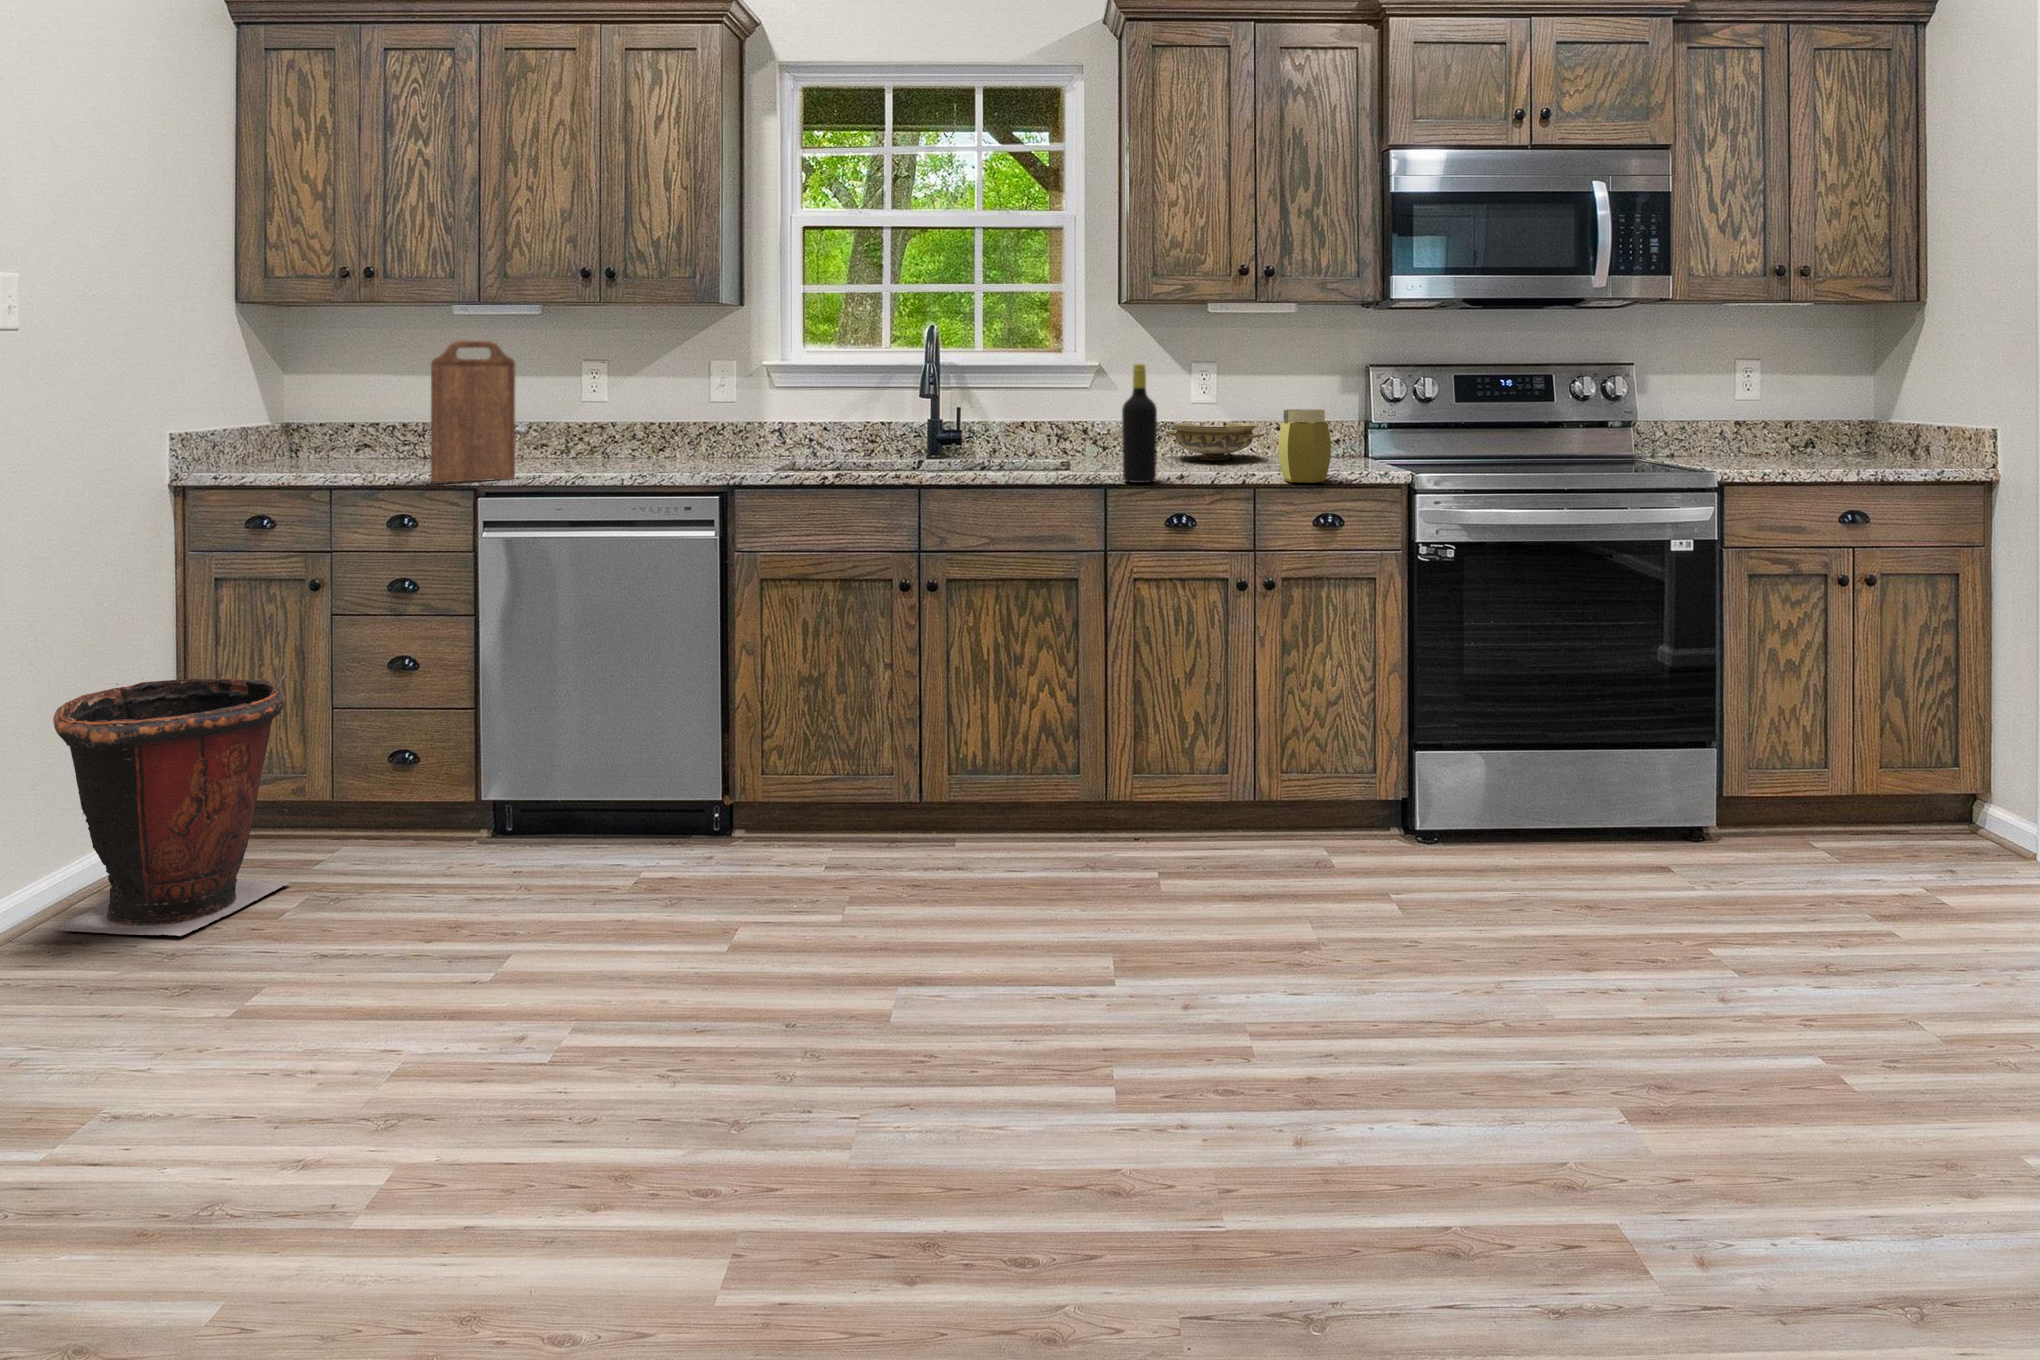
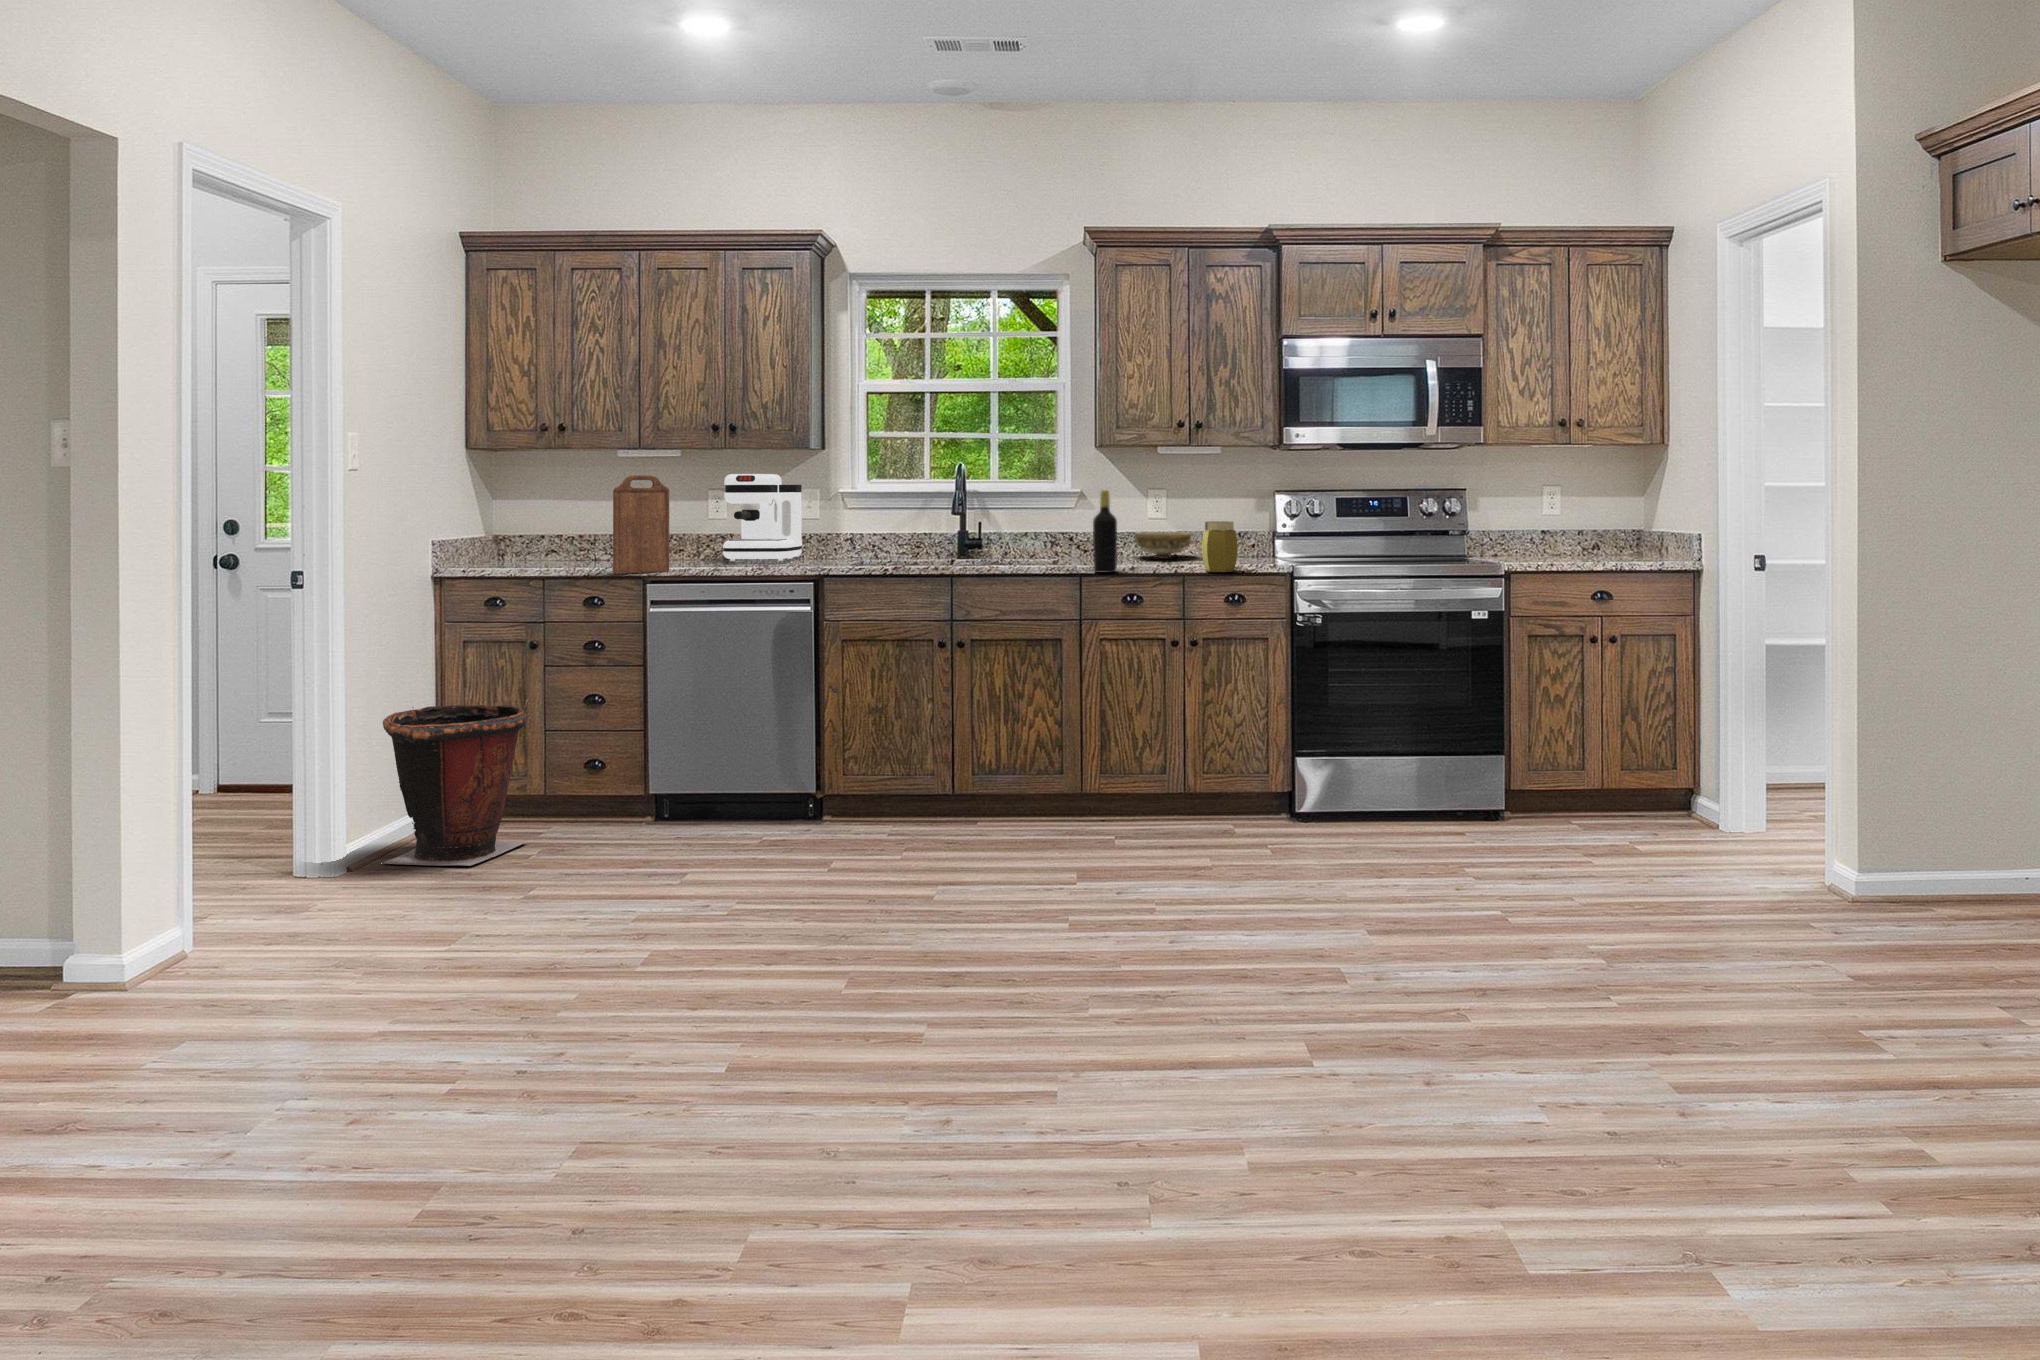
coffee maker: none [598,340,712,463] -> present [723,474,802,561]

